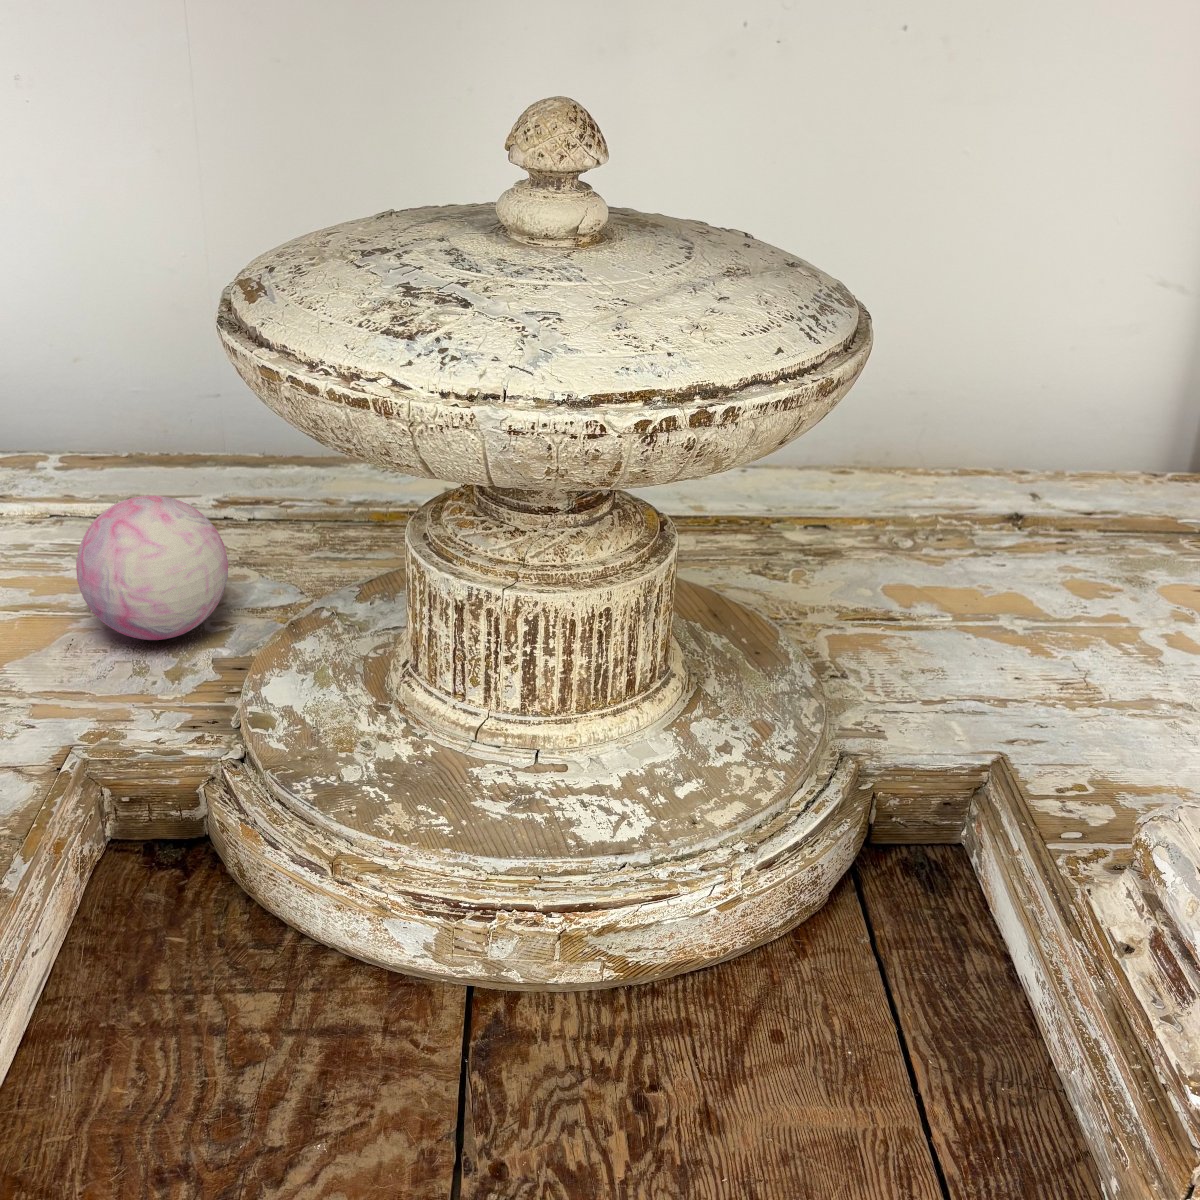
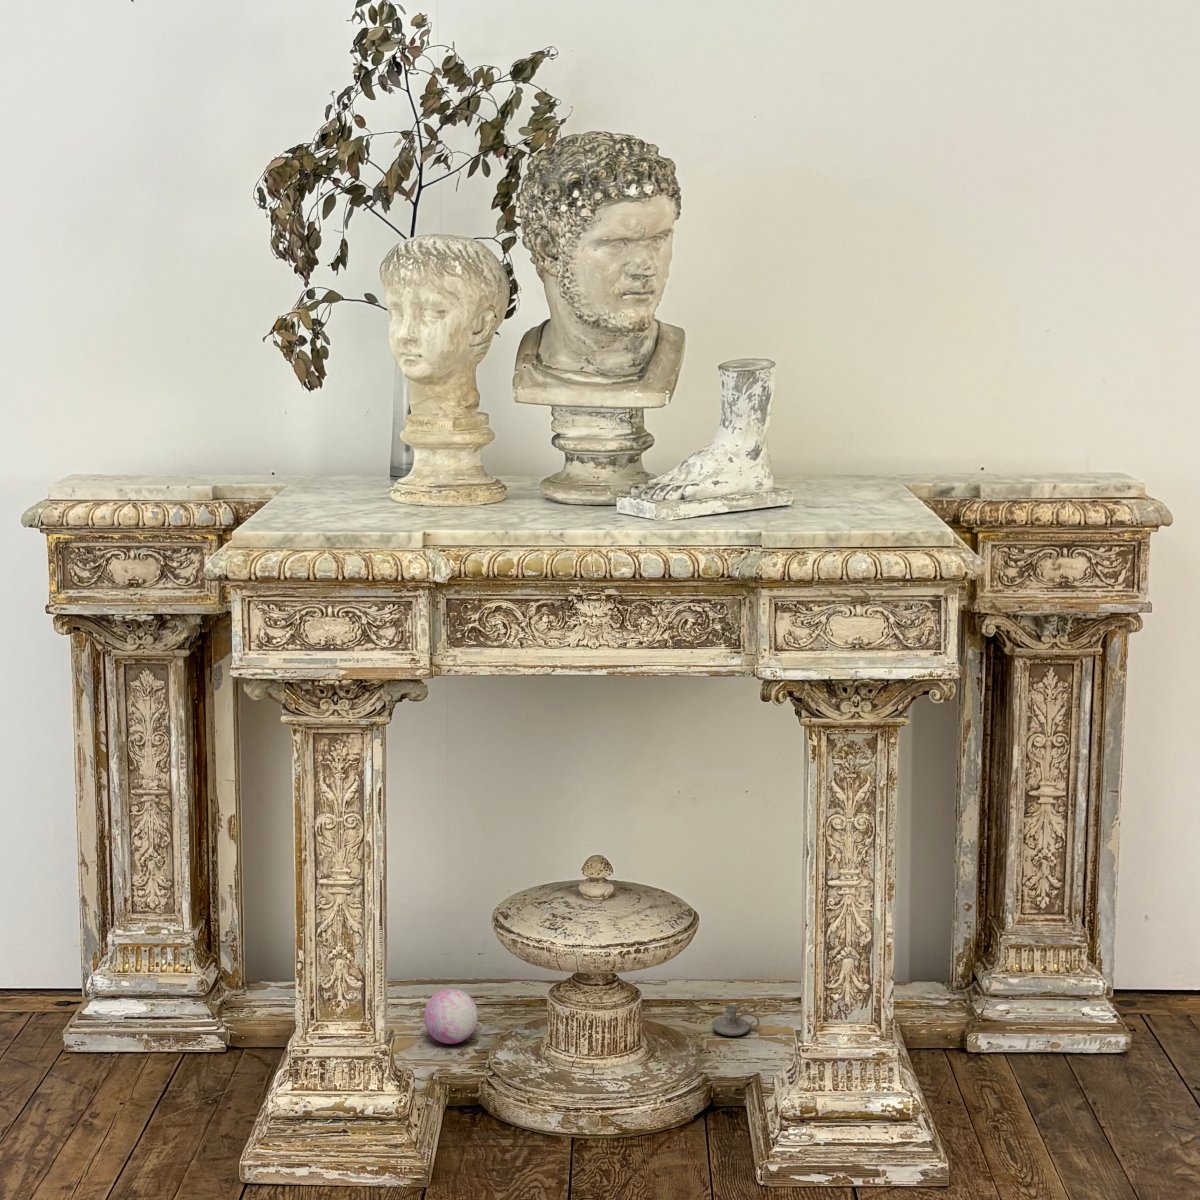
candle holder: none [827,540,946,617] -> present [712,1005,759,1036]

